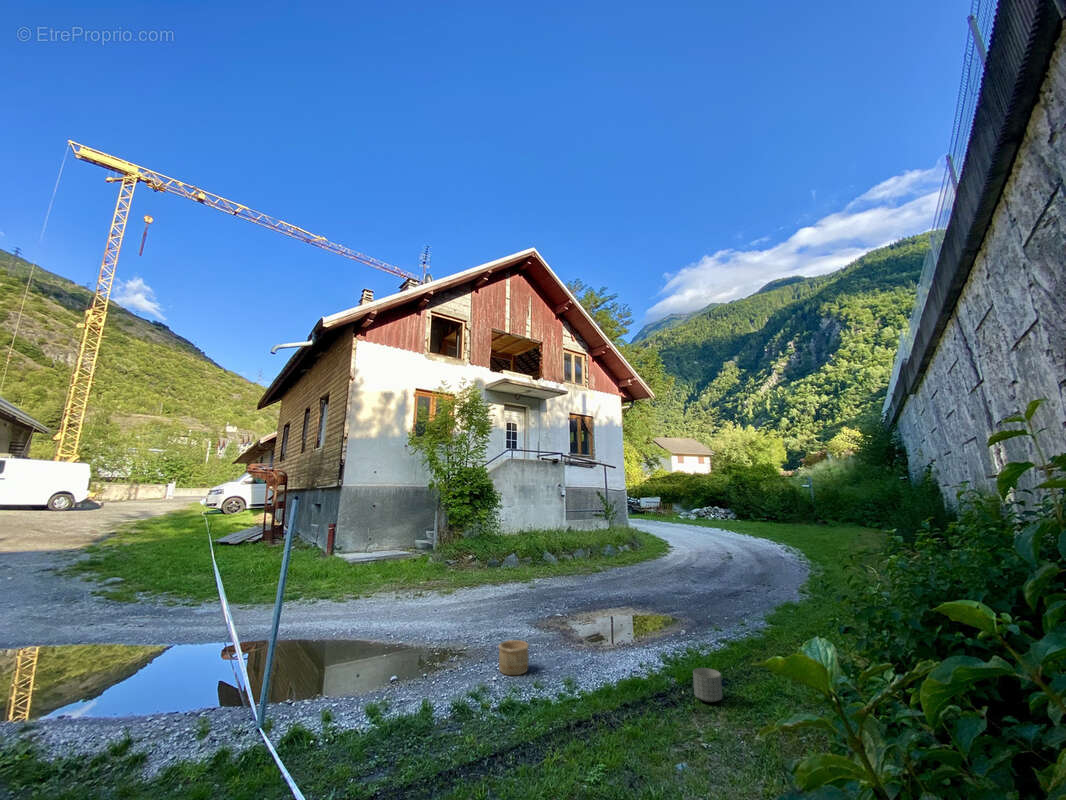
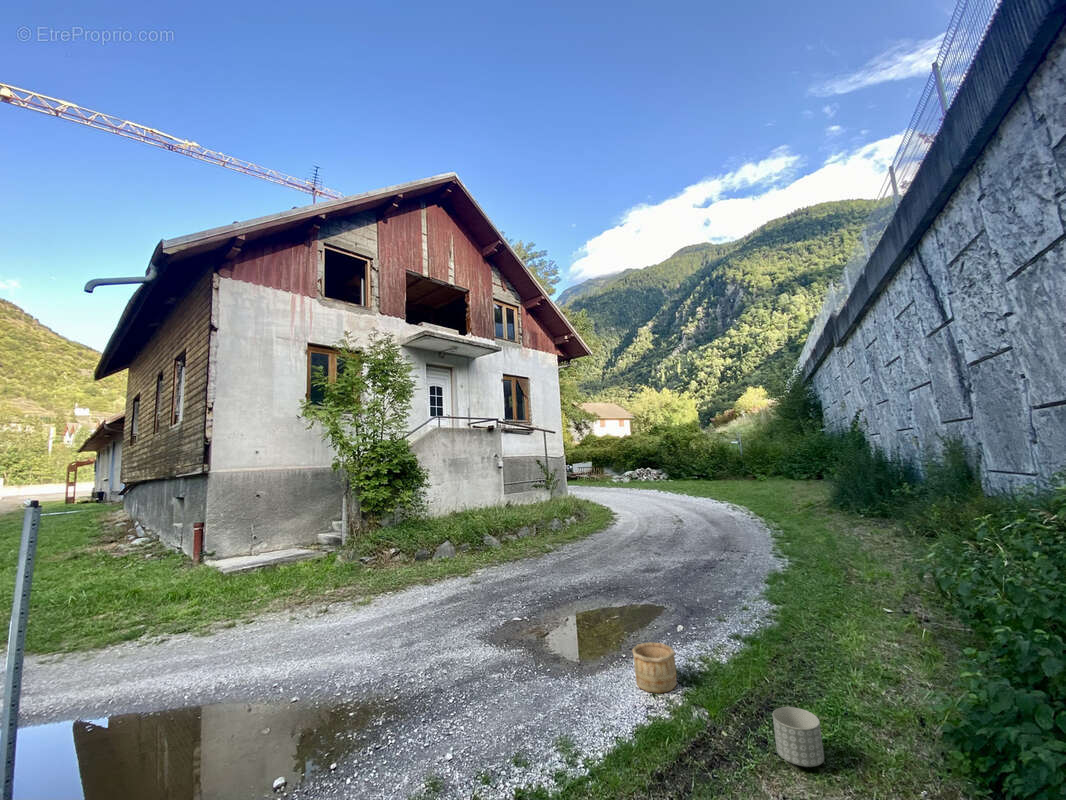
wooden bucket: present [498,640,529,675] -> present [632,642,677,693]

